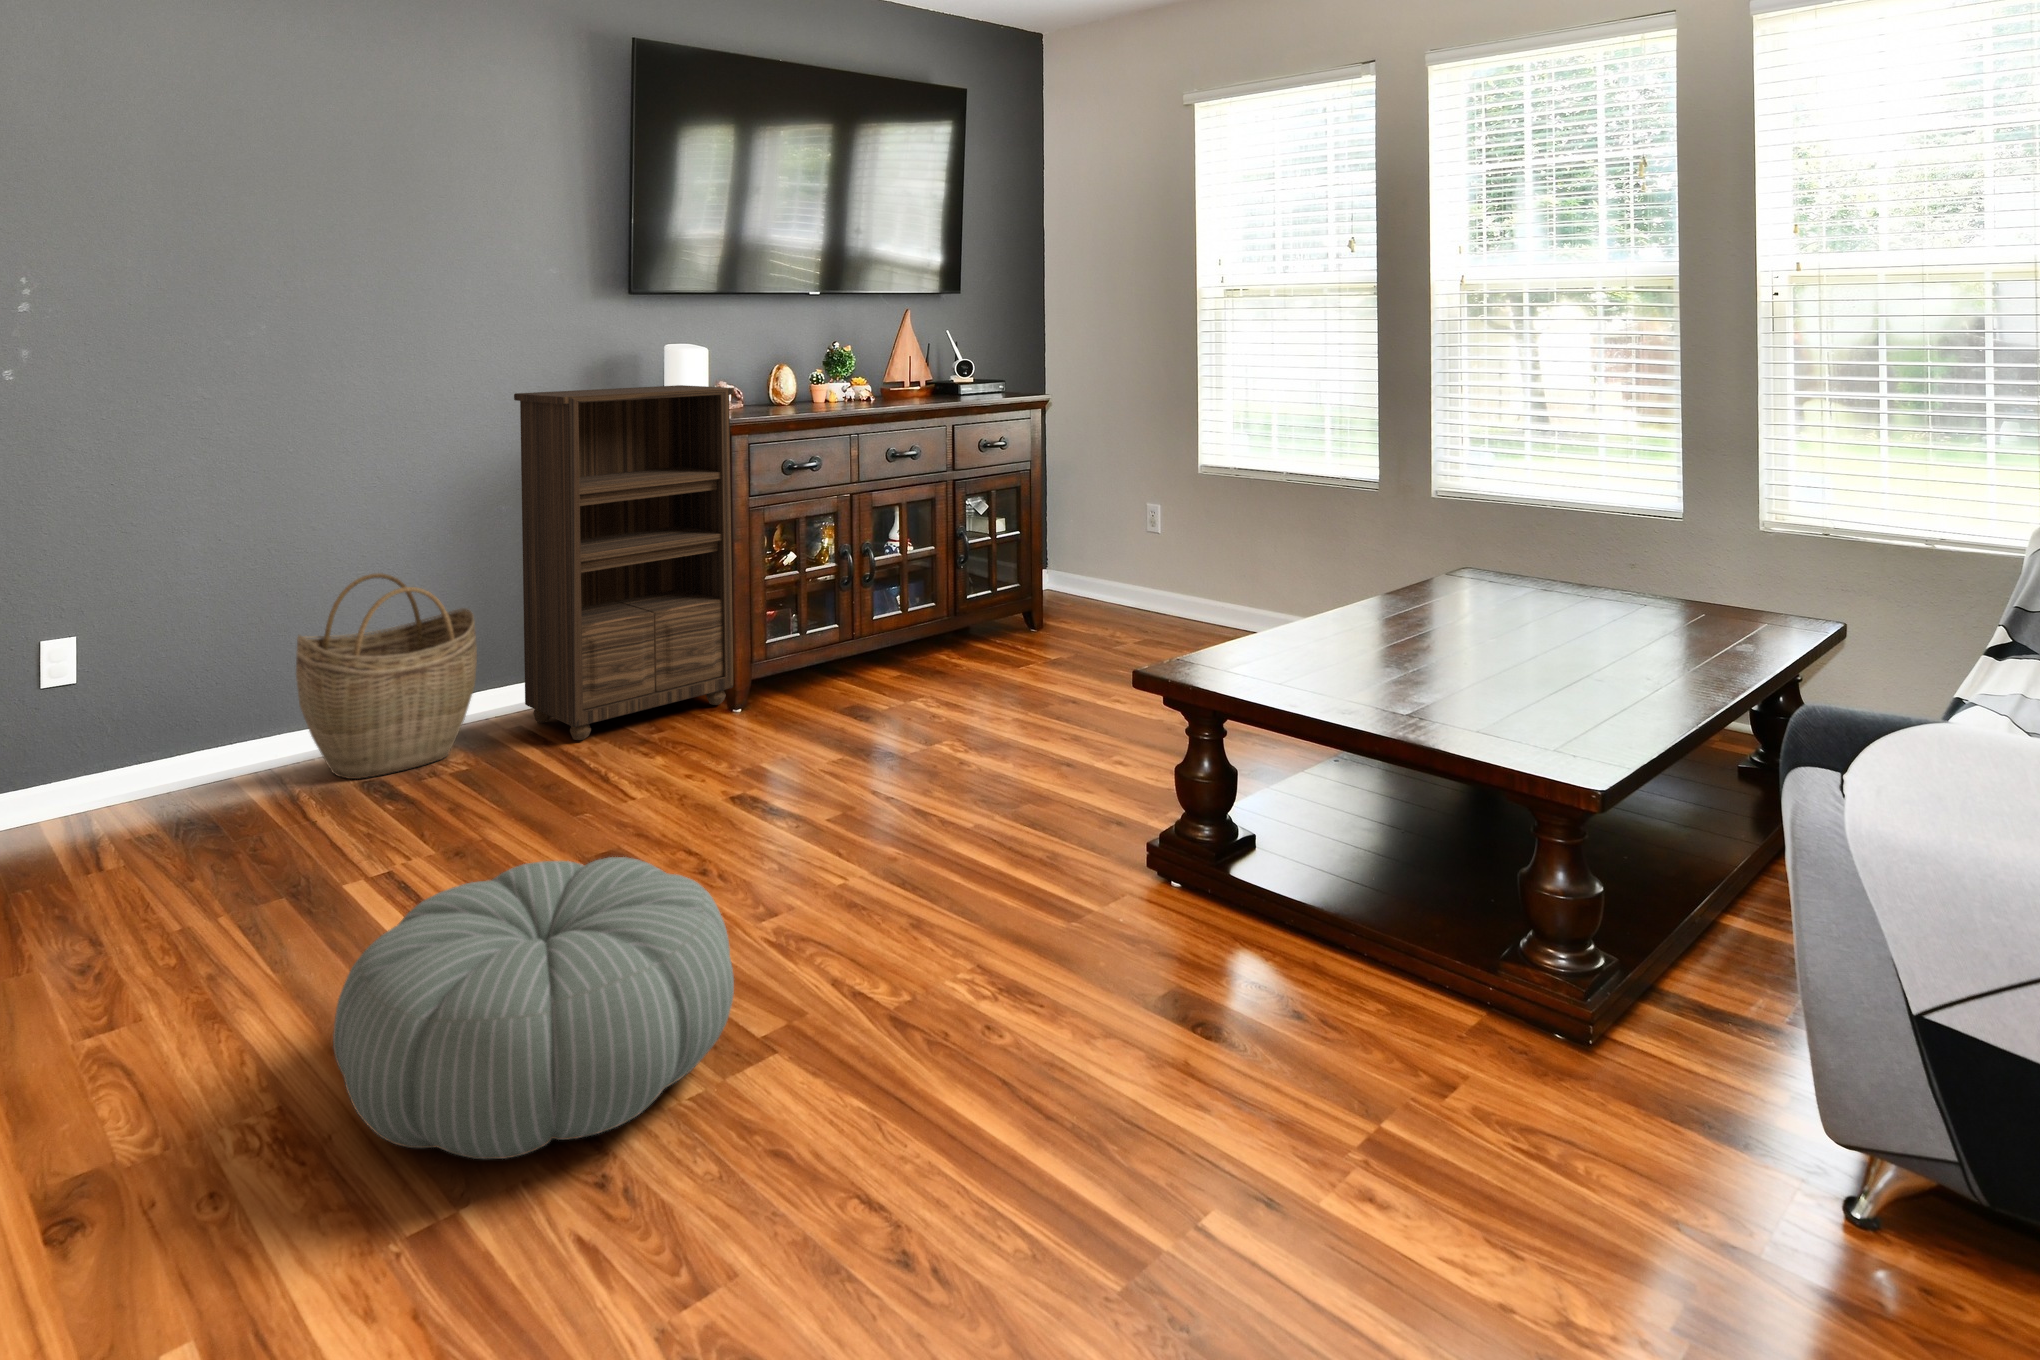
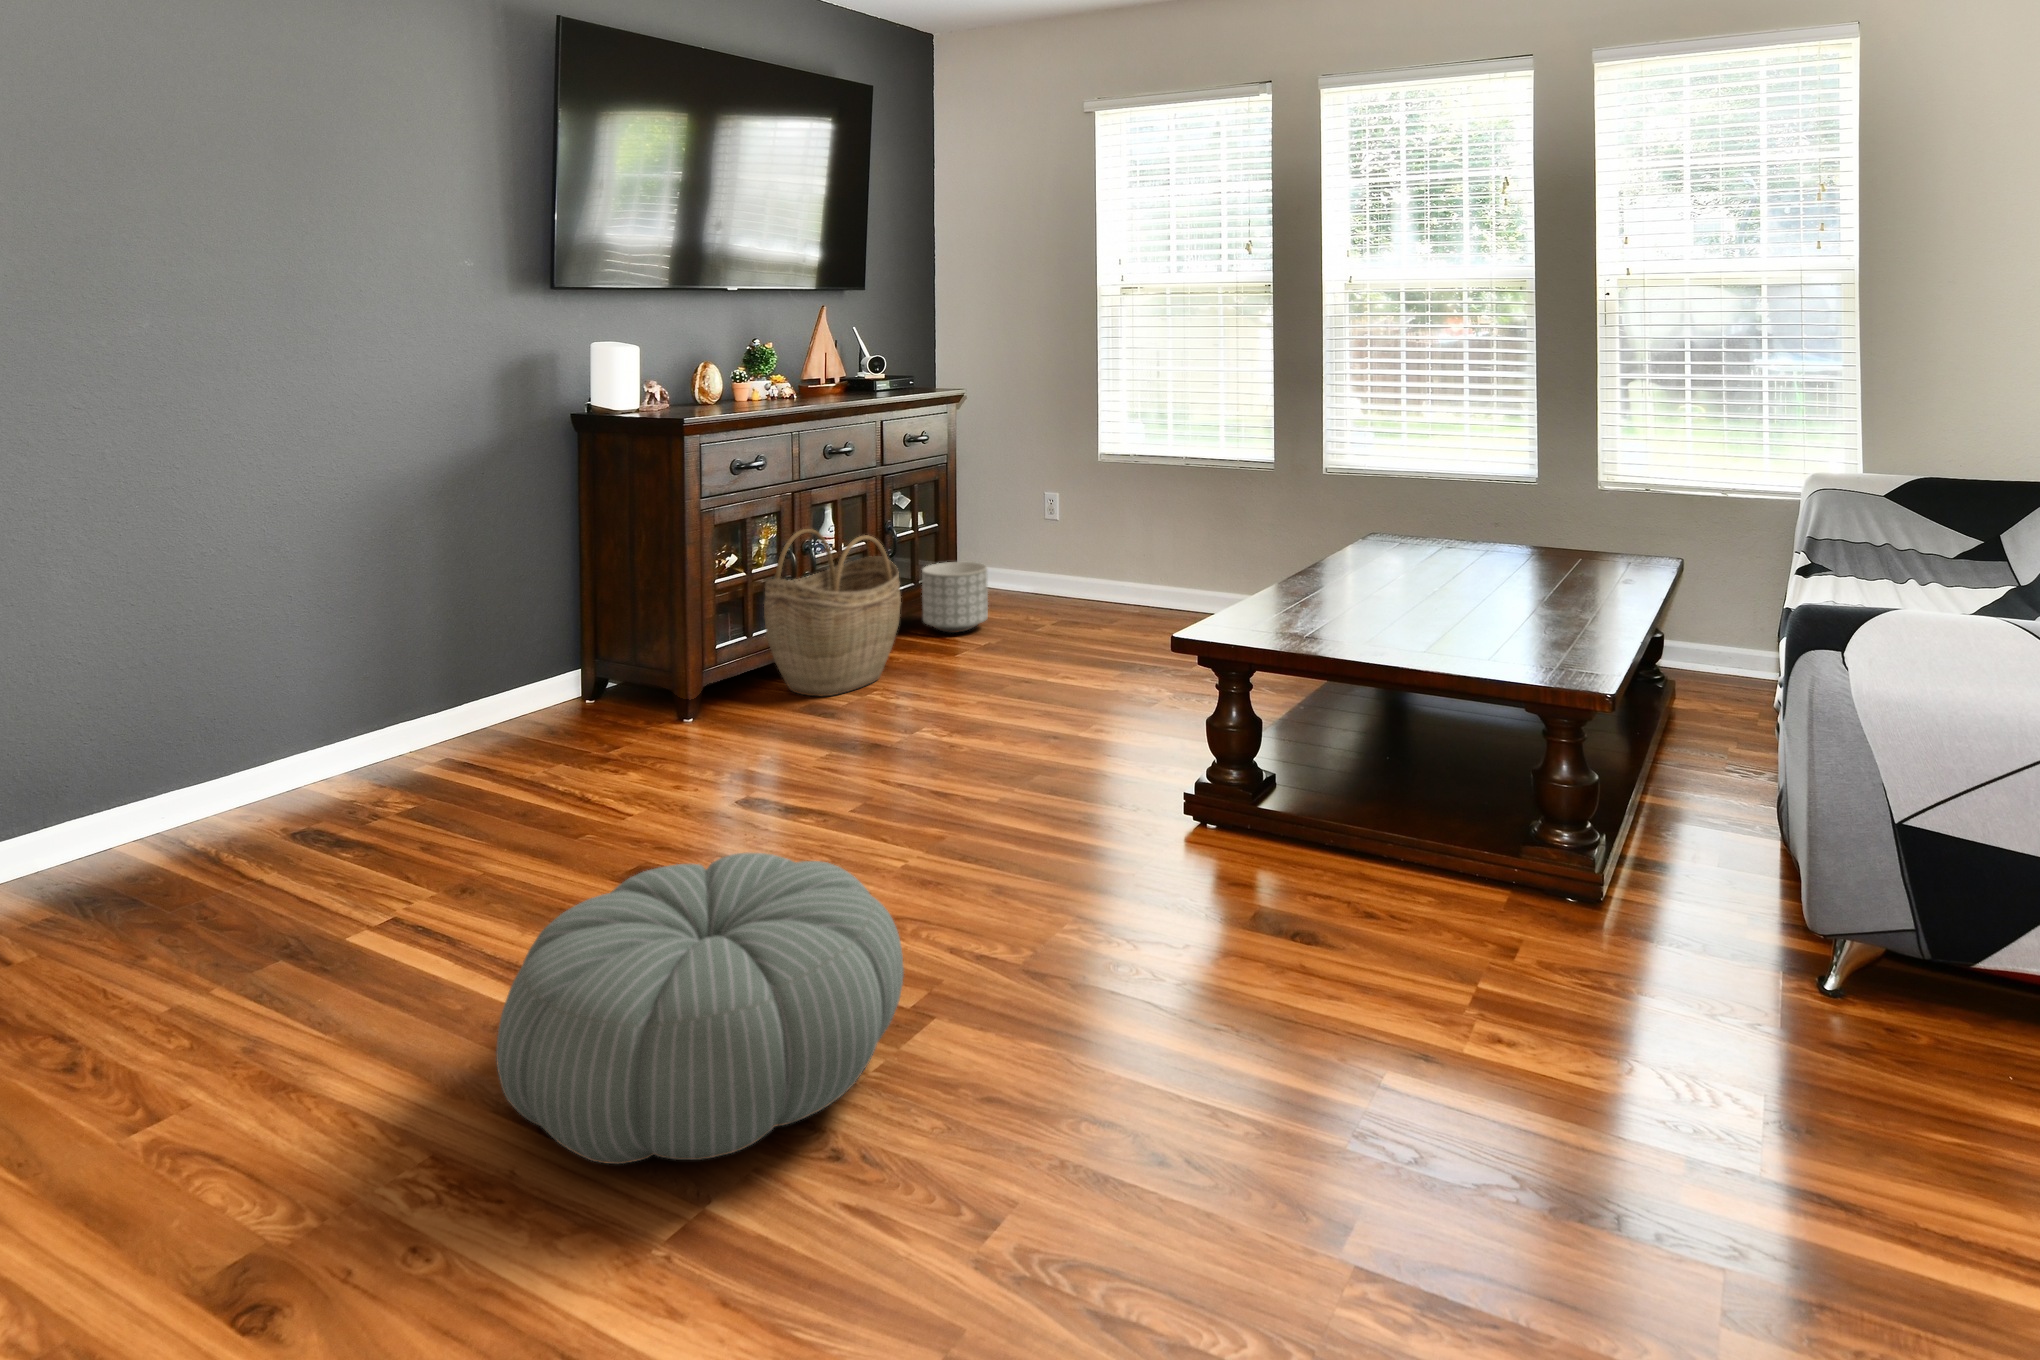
bookshelf: present [514,385,734,740] -> none [445,384,687,762]
planter: none [996,572,1063,645] -> present [922,562,988,633]
woven basket: present [296,573,477,779] -> present [764,529,901,696]

